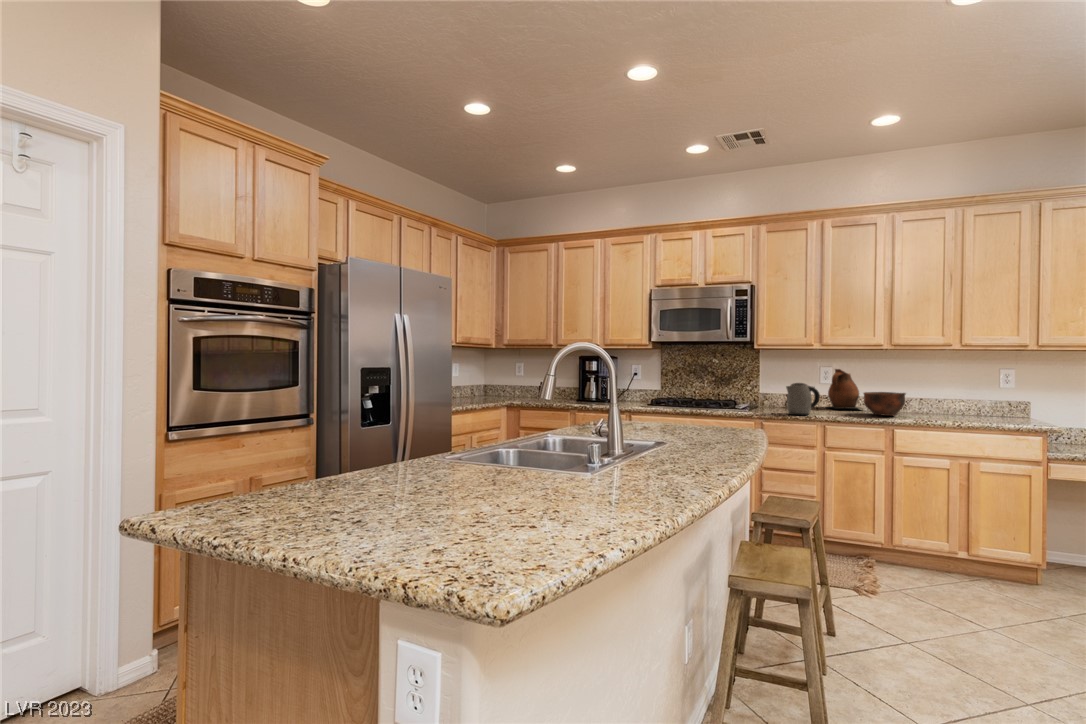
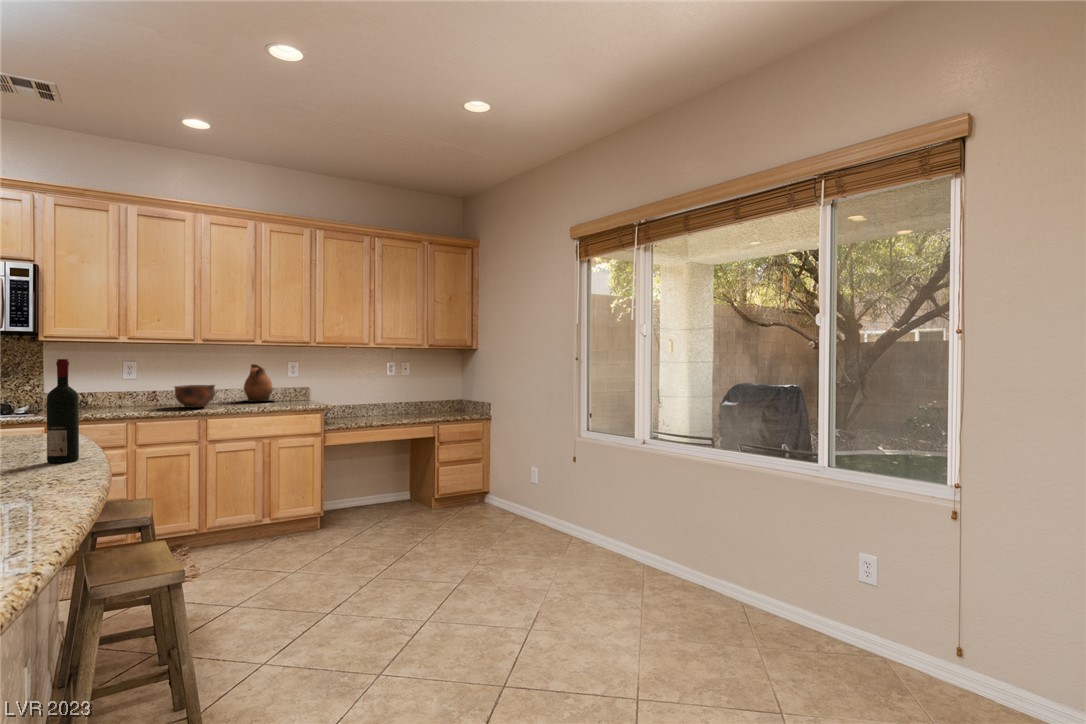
wine bottle: none [716,367,739,458] -> present [47,359,79,463]
ceramic pitcher: present [828,369,862,409] -> present [244,364,273,402]
kettle: present [786,383,820,415] -> none [87,379,128,415]

